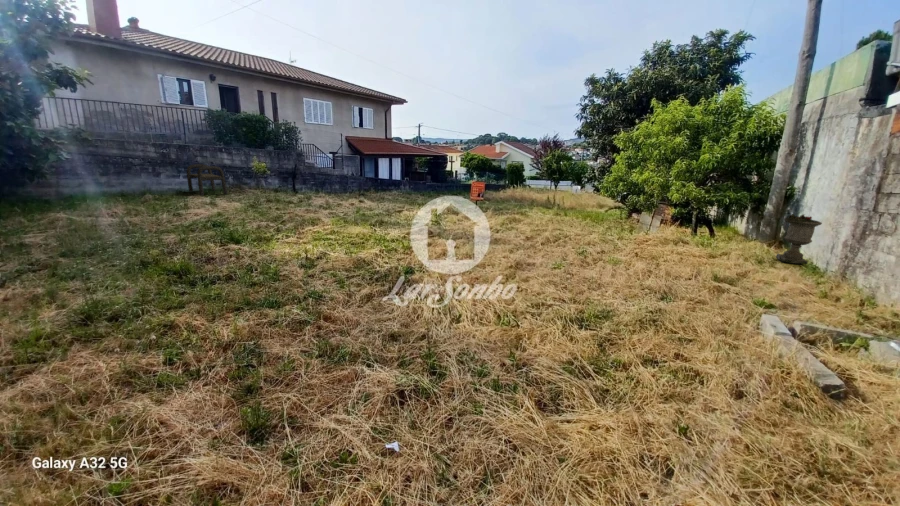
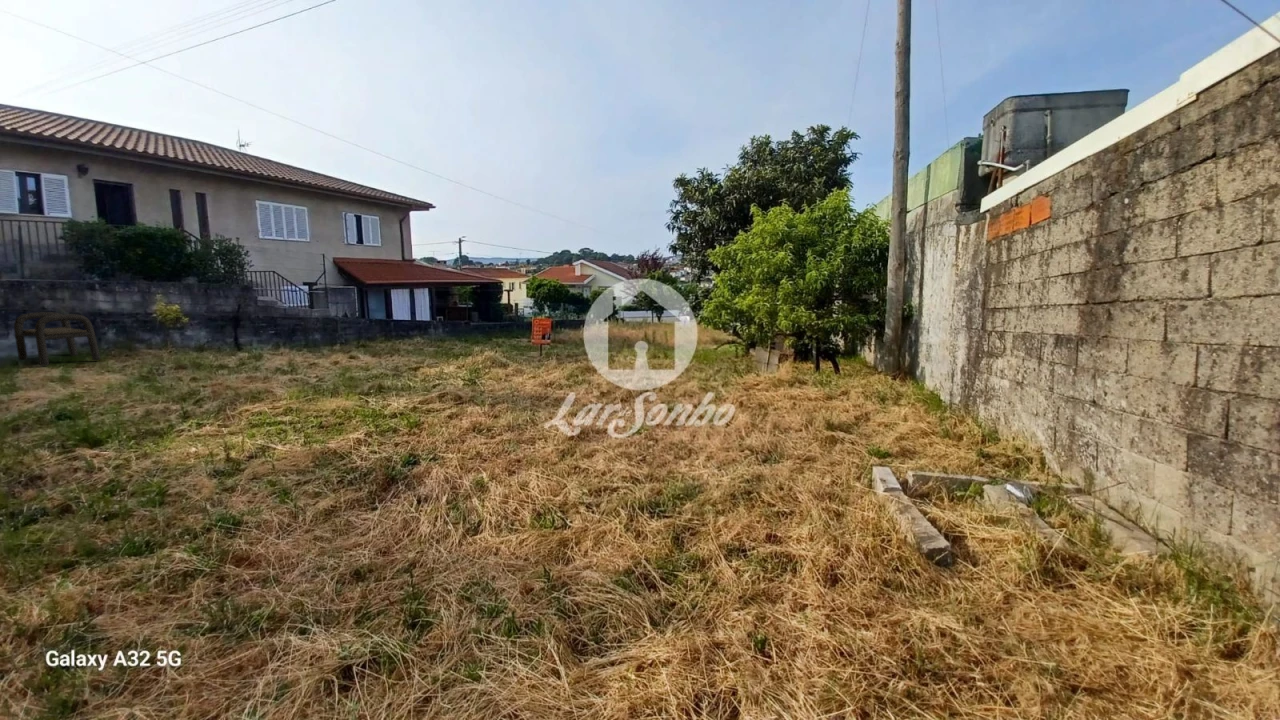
planter: present [776,214,822,264] -> none [900,337,939,398]

